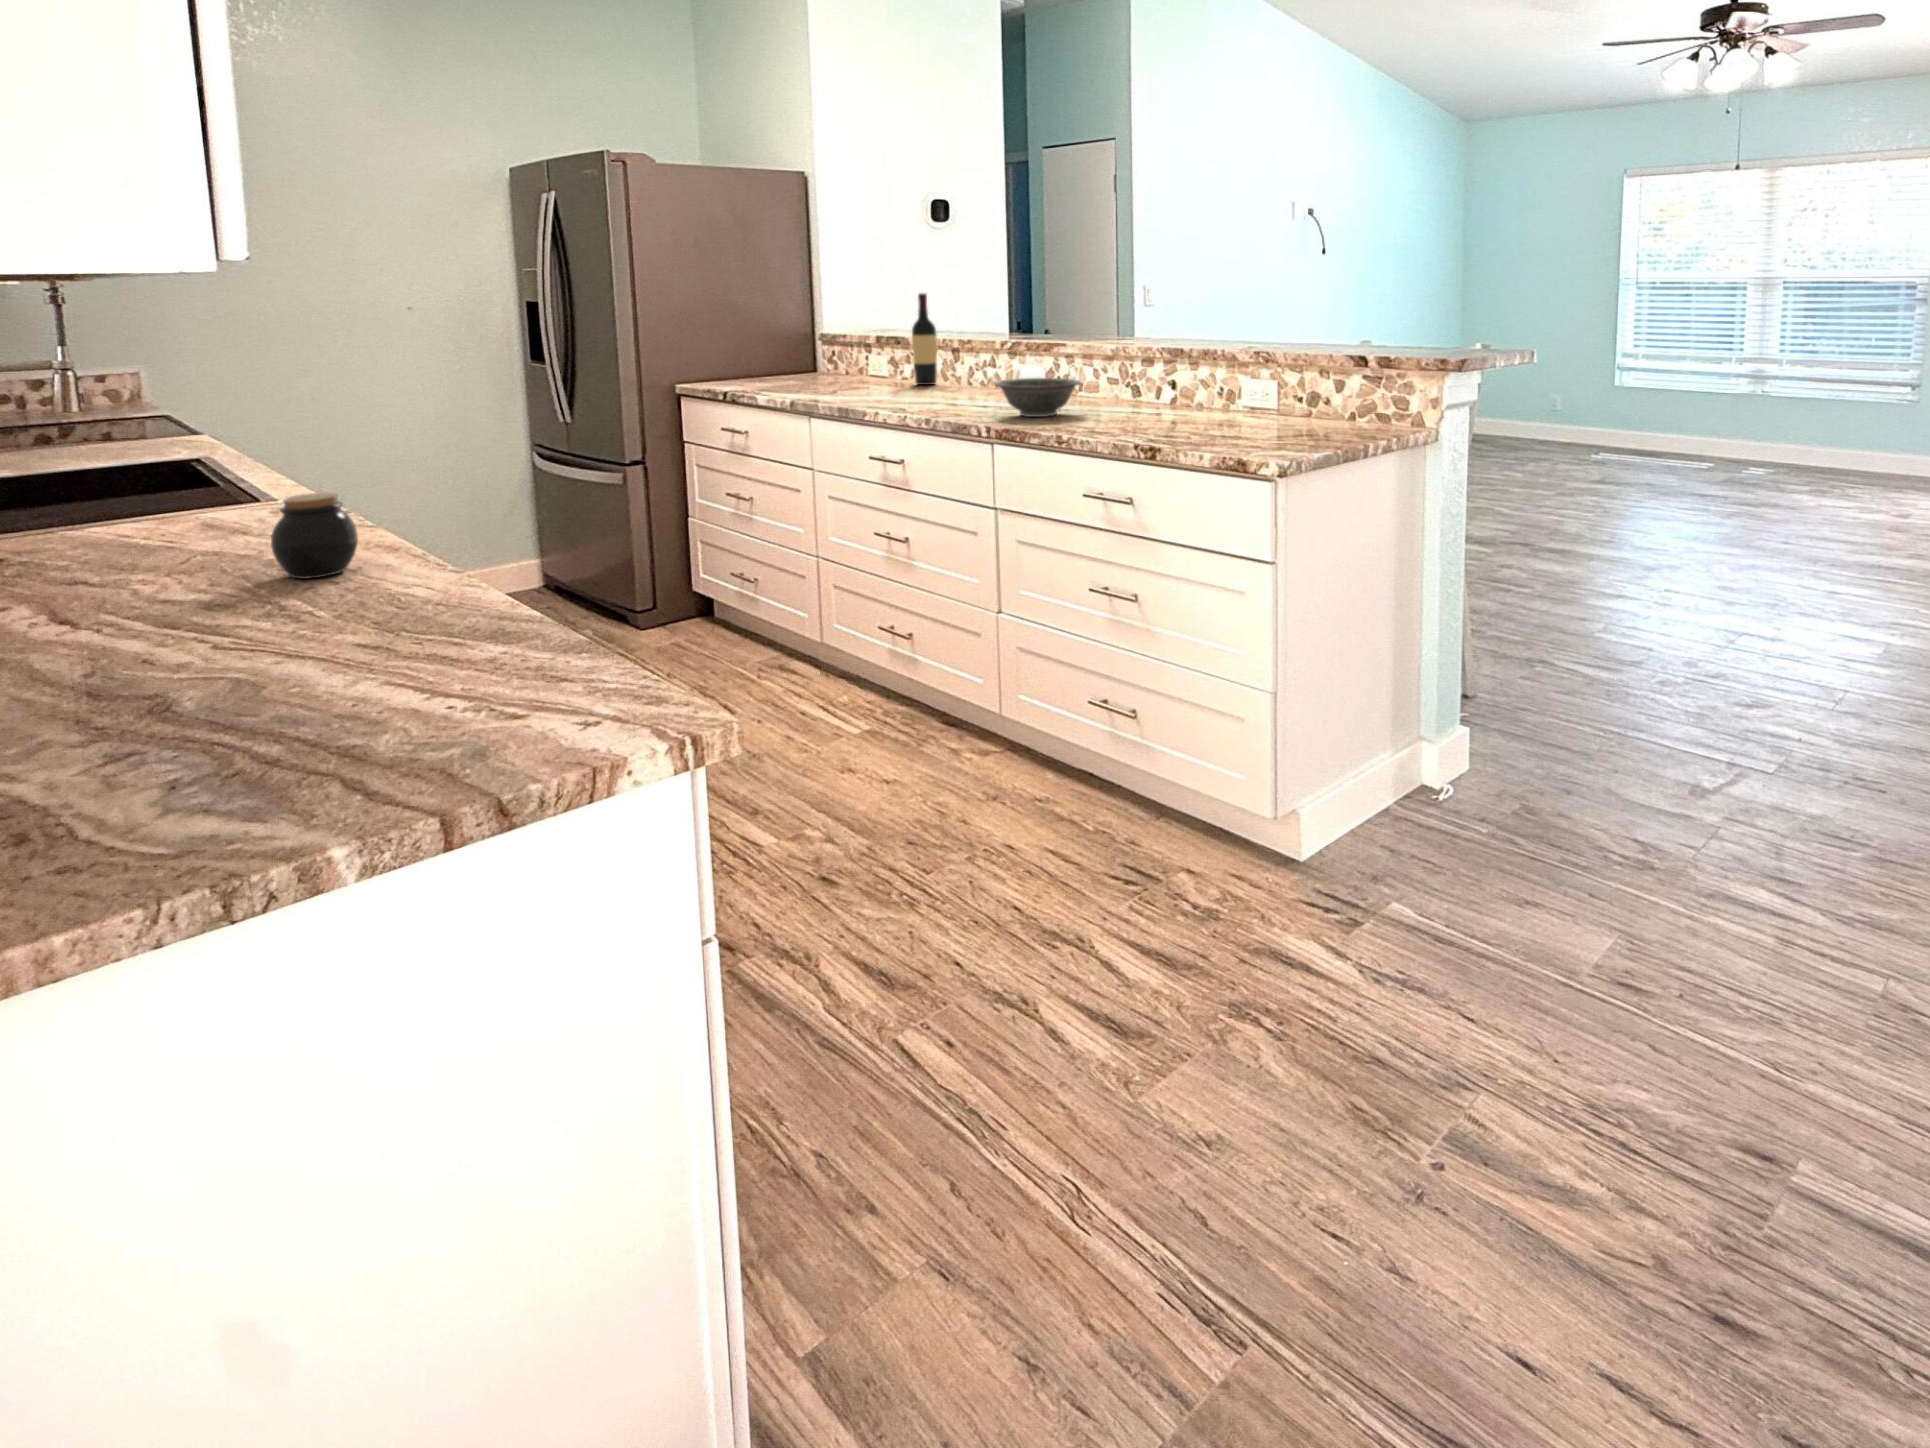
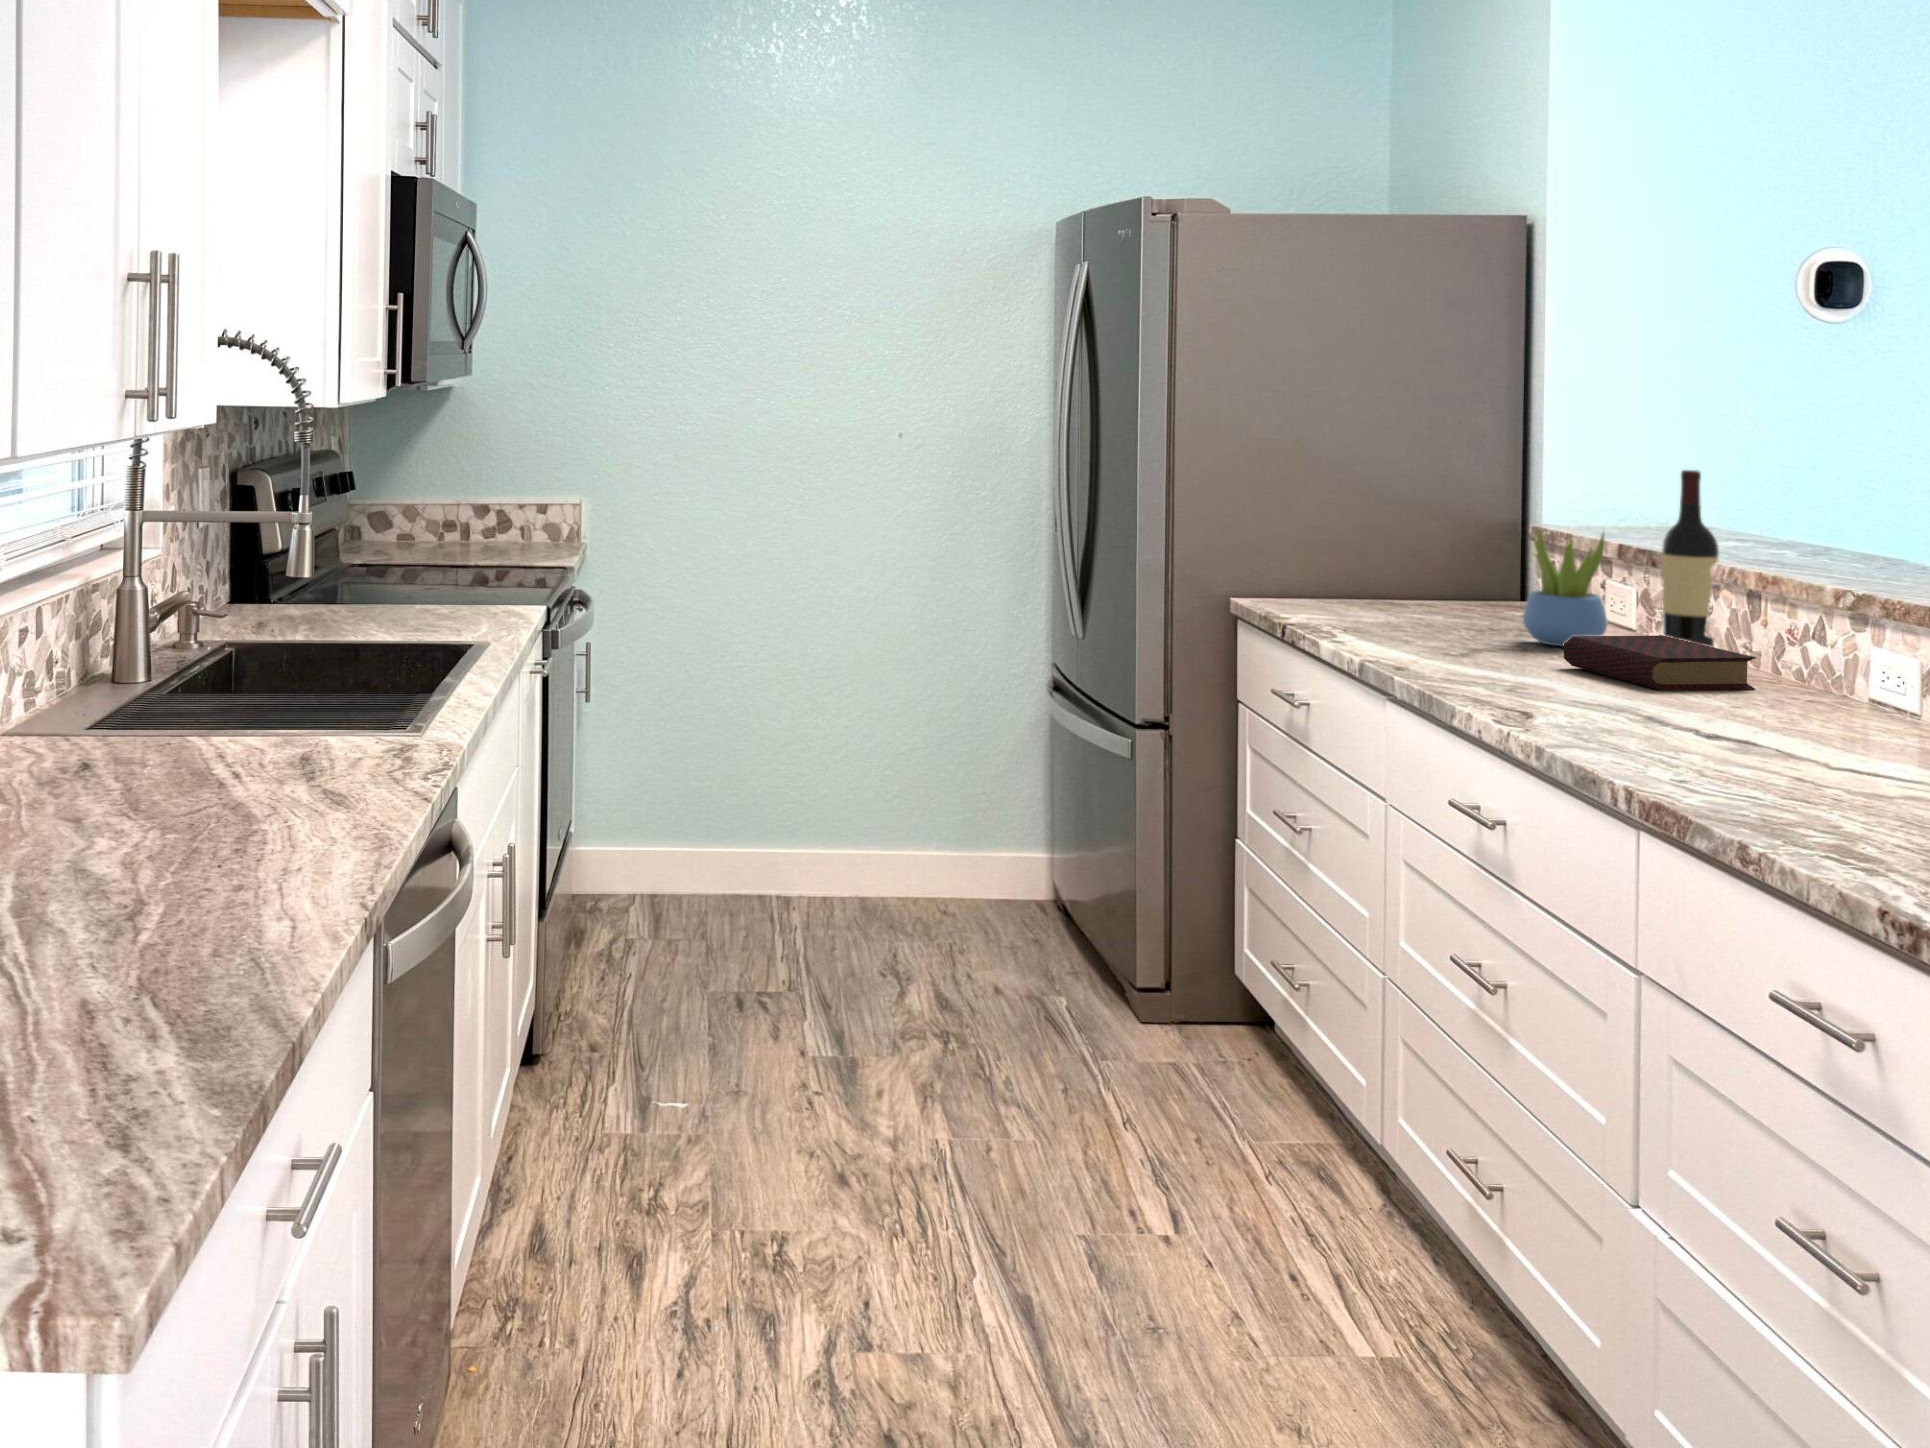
succulent plant: none [847,326,886,386] -> present [1523,529,1607,646]
book: none [884,373,972,396] -> present [1564,636,1756,691]
decorative bowl: present [995,378,1081,417] -> none [1682,682,1910,783]
jar: present [271,492,358,579] -> none [104,731,215,860]

